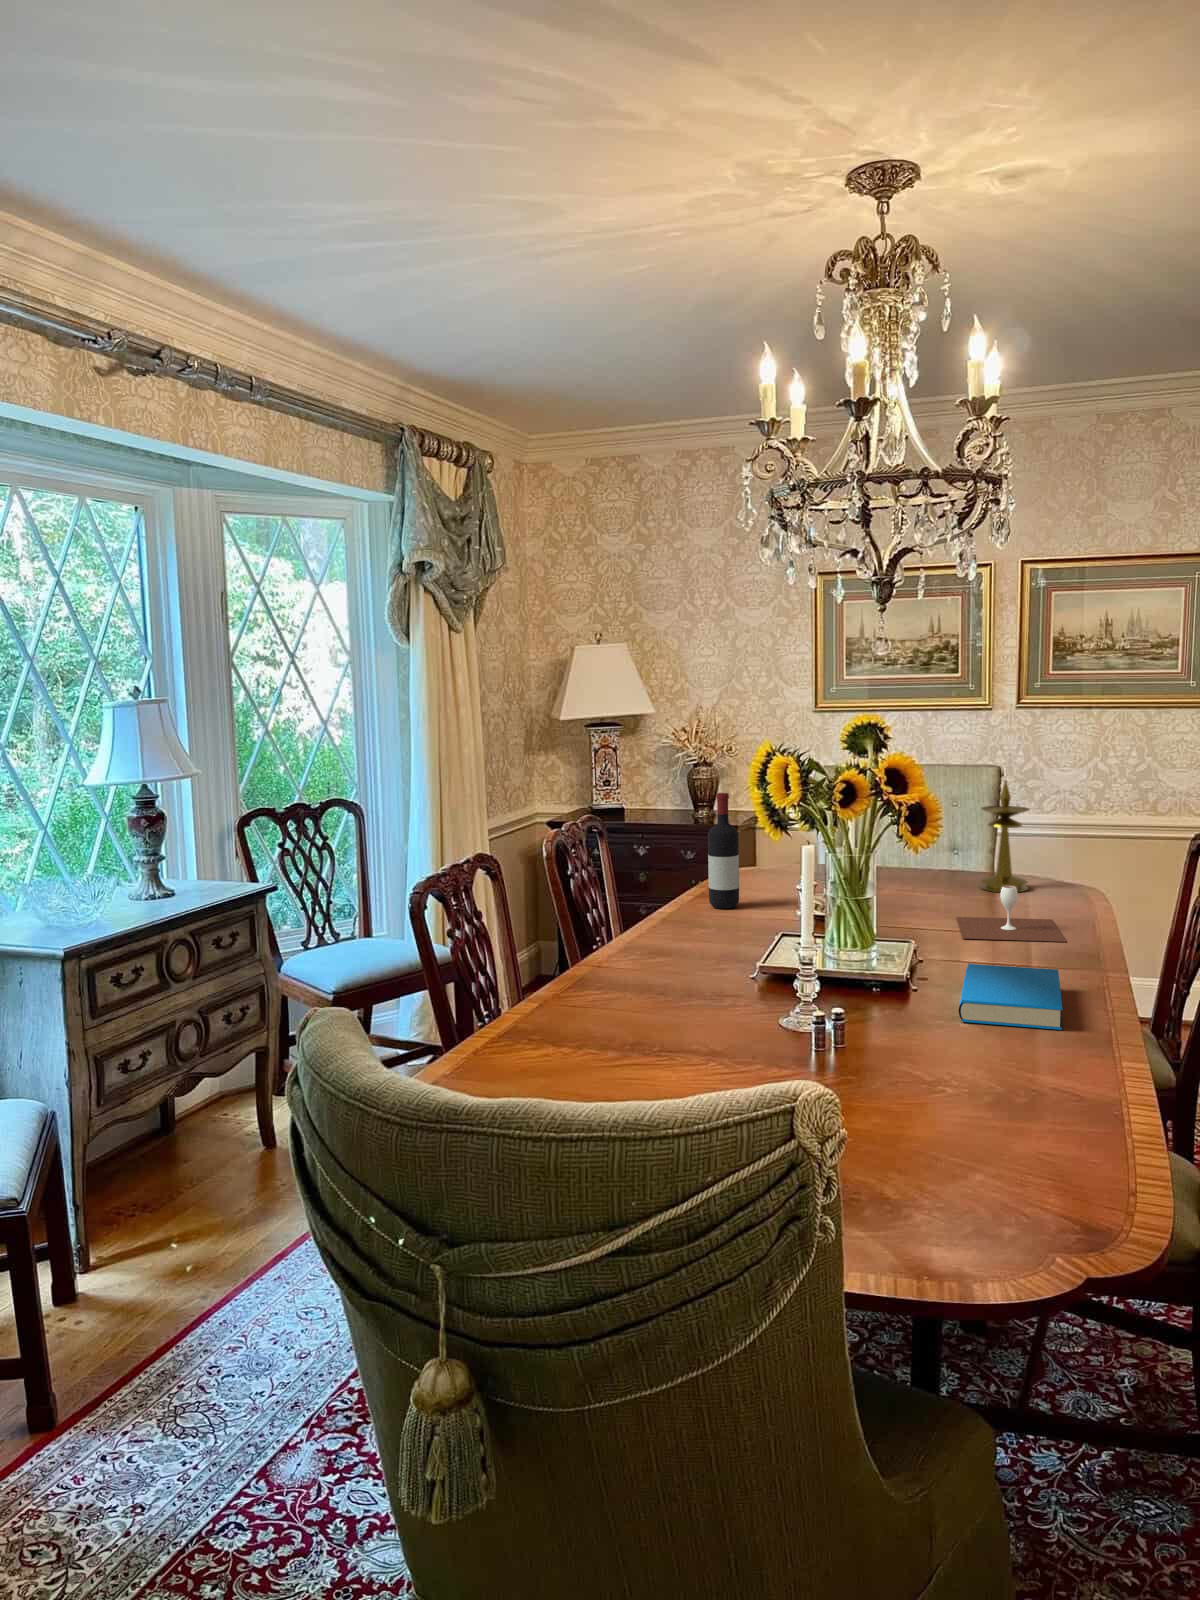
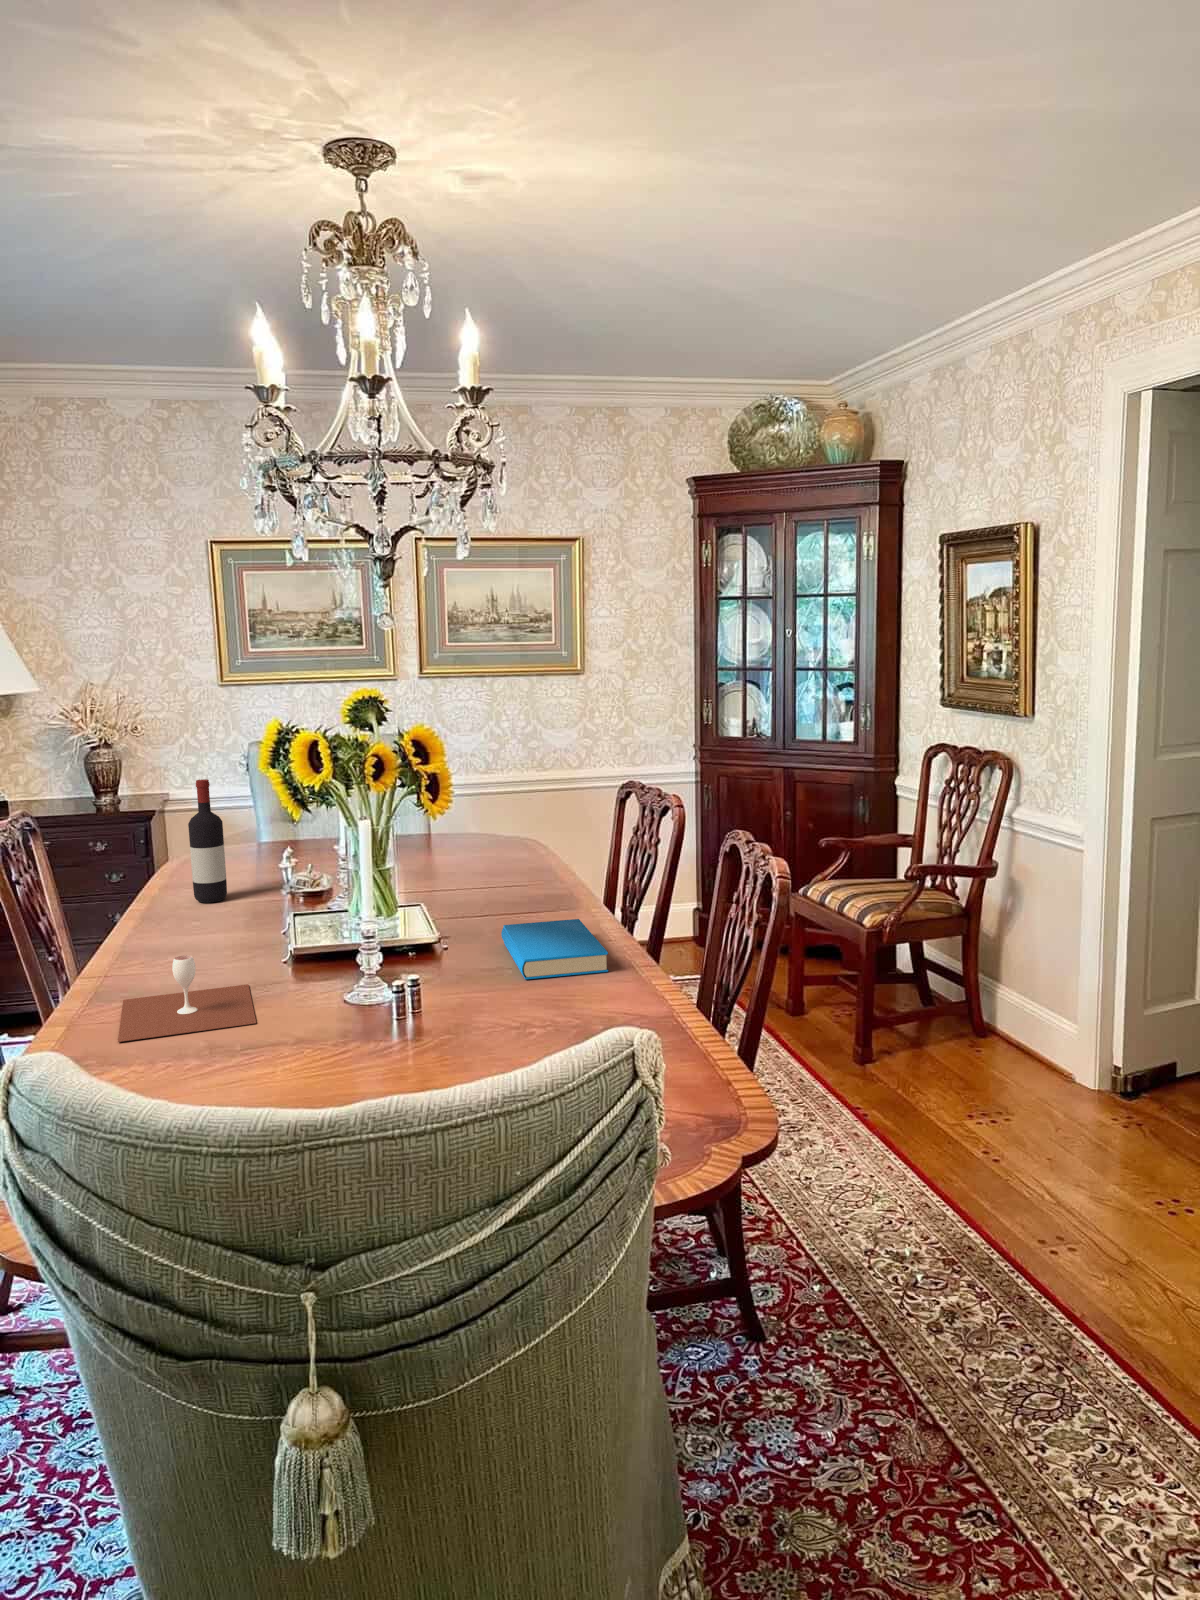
candlestick: present [980,780,1029,892] -> none [444,749,488,853]
wine glass: present [957,886,1066,942] -> present [118,955,256,1042]

